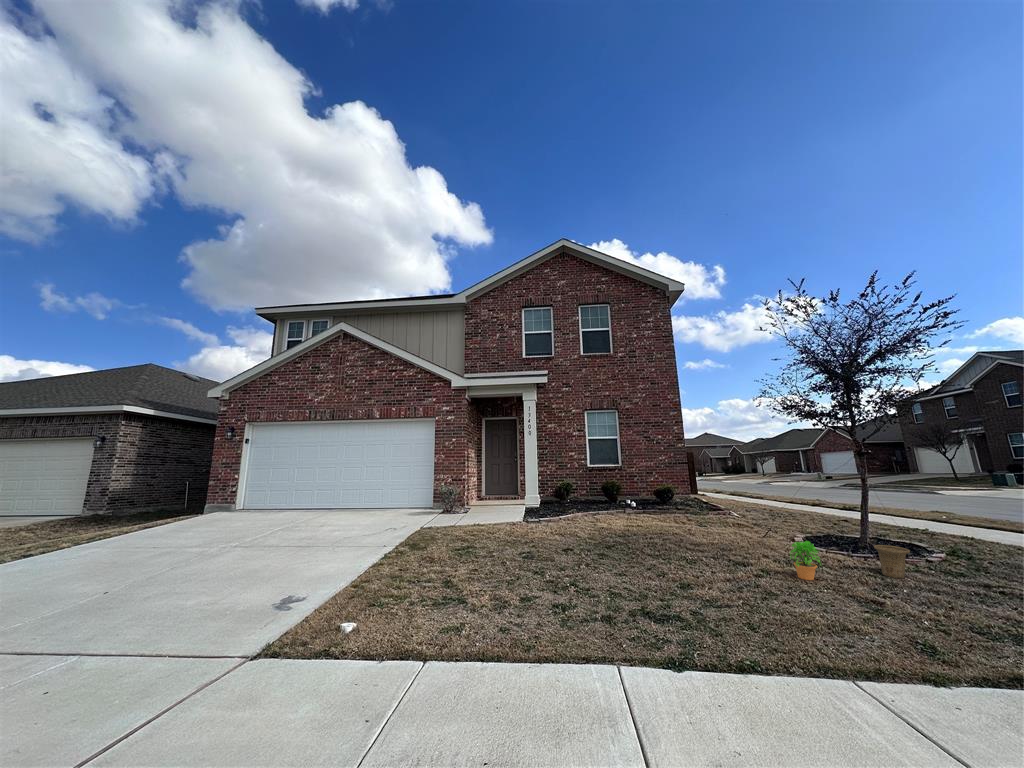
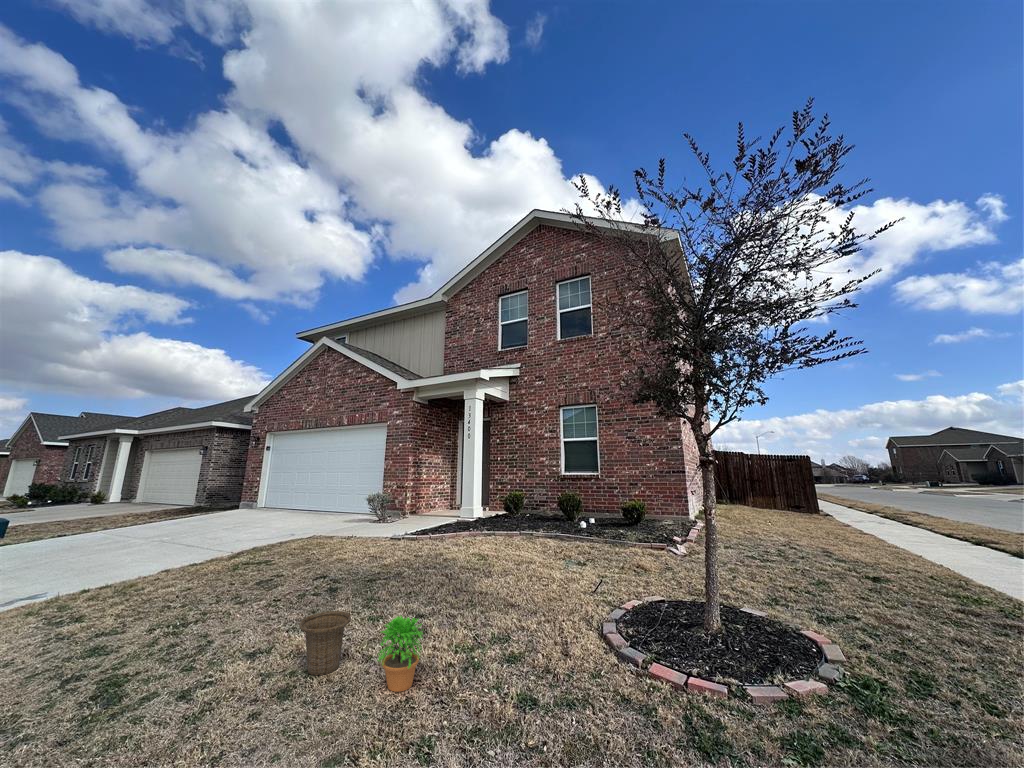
basket: present [874,545,910,578] -> present [299,611,351,676]

